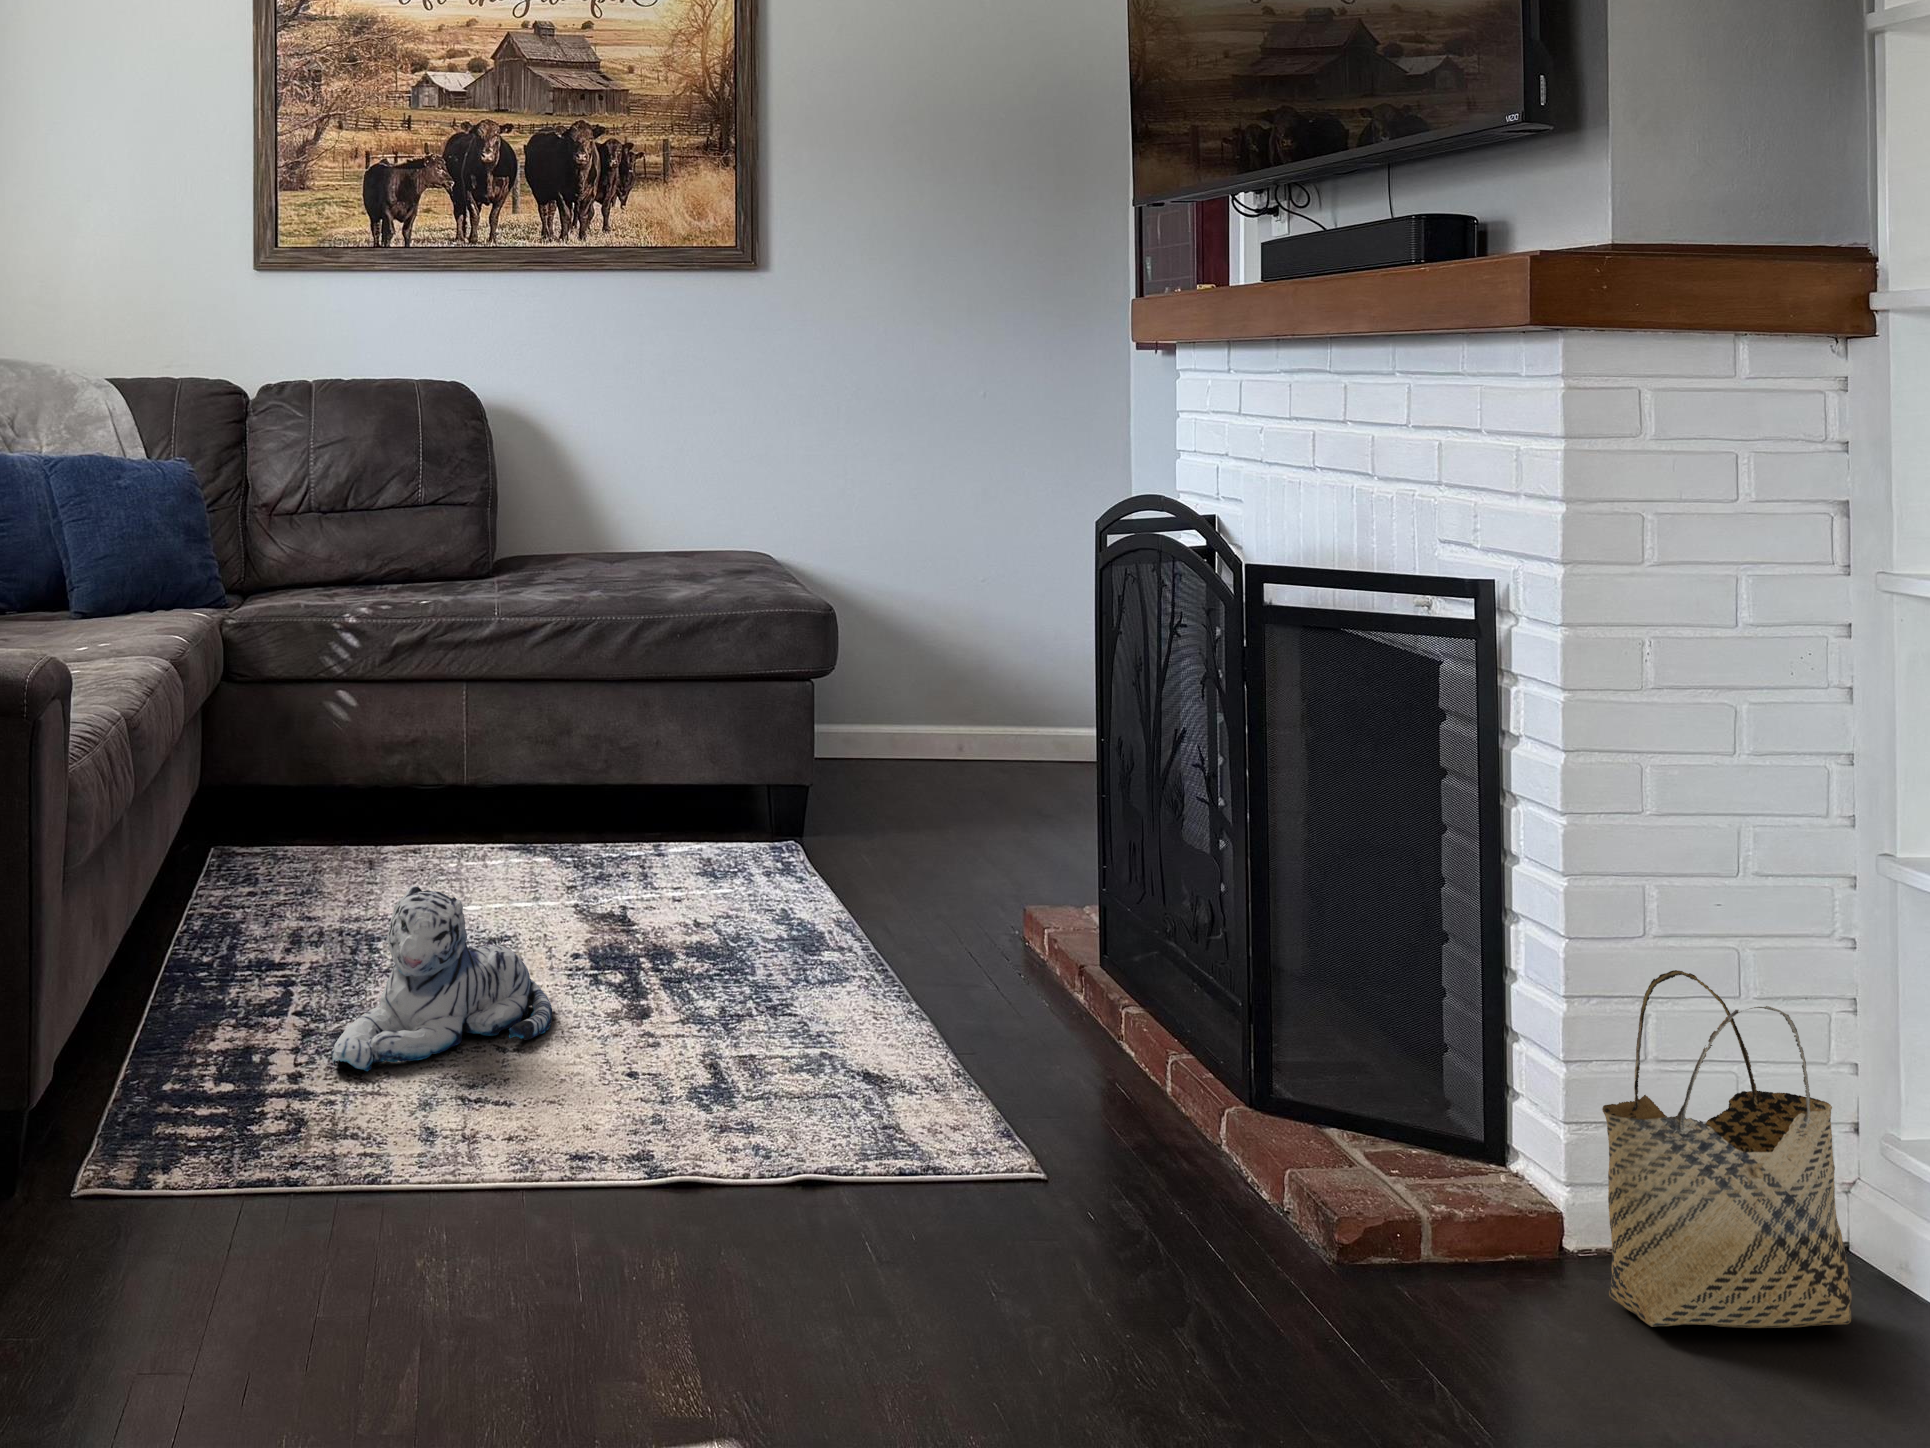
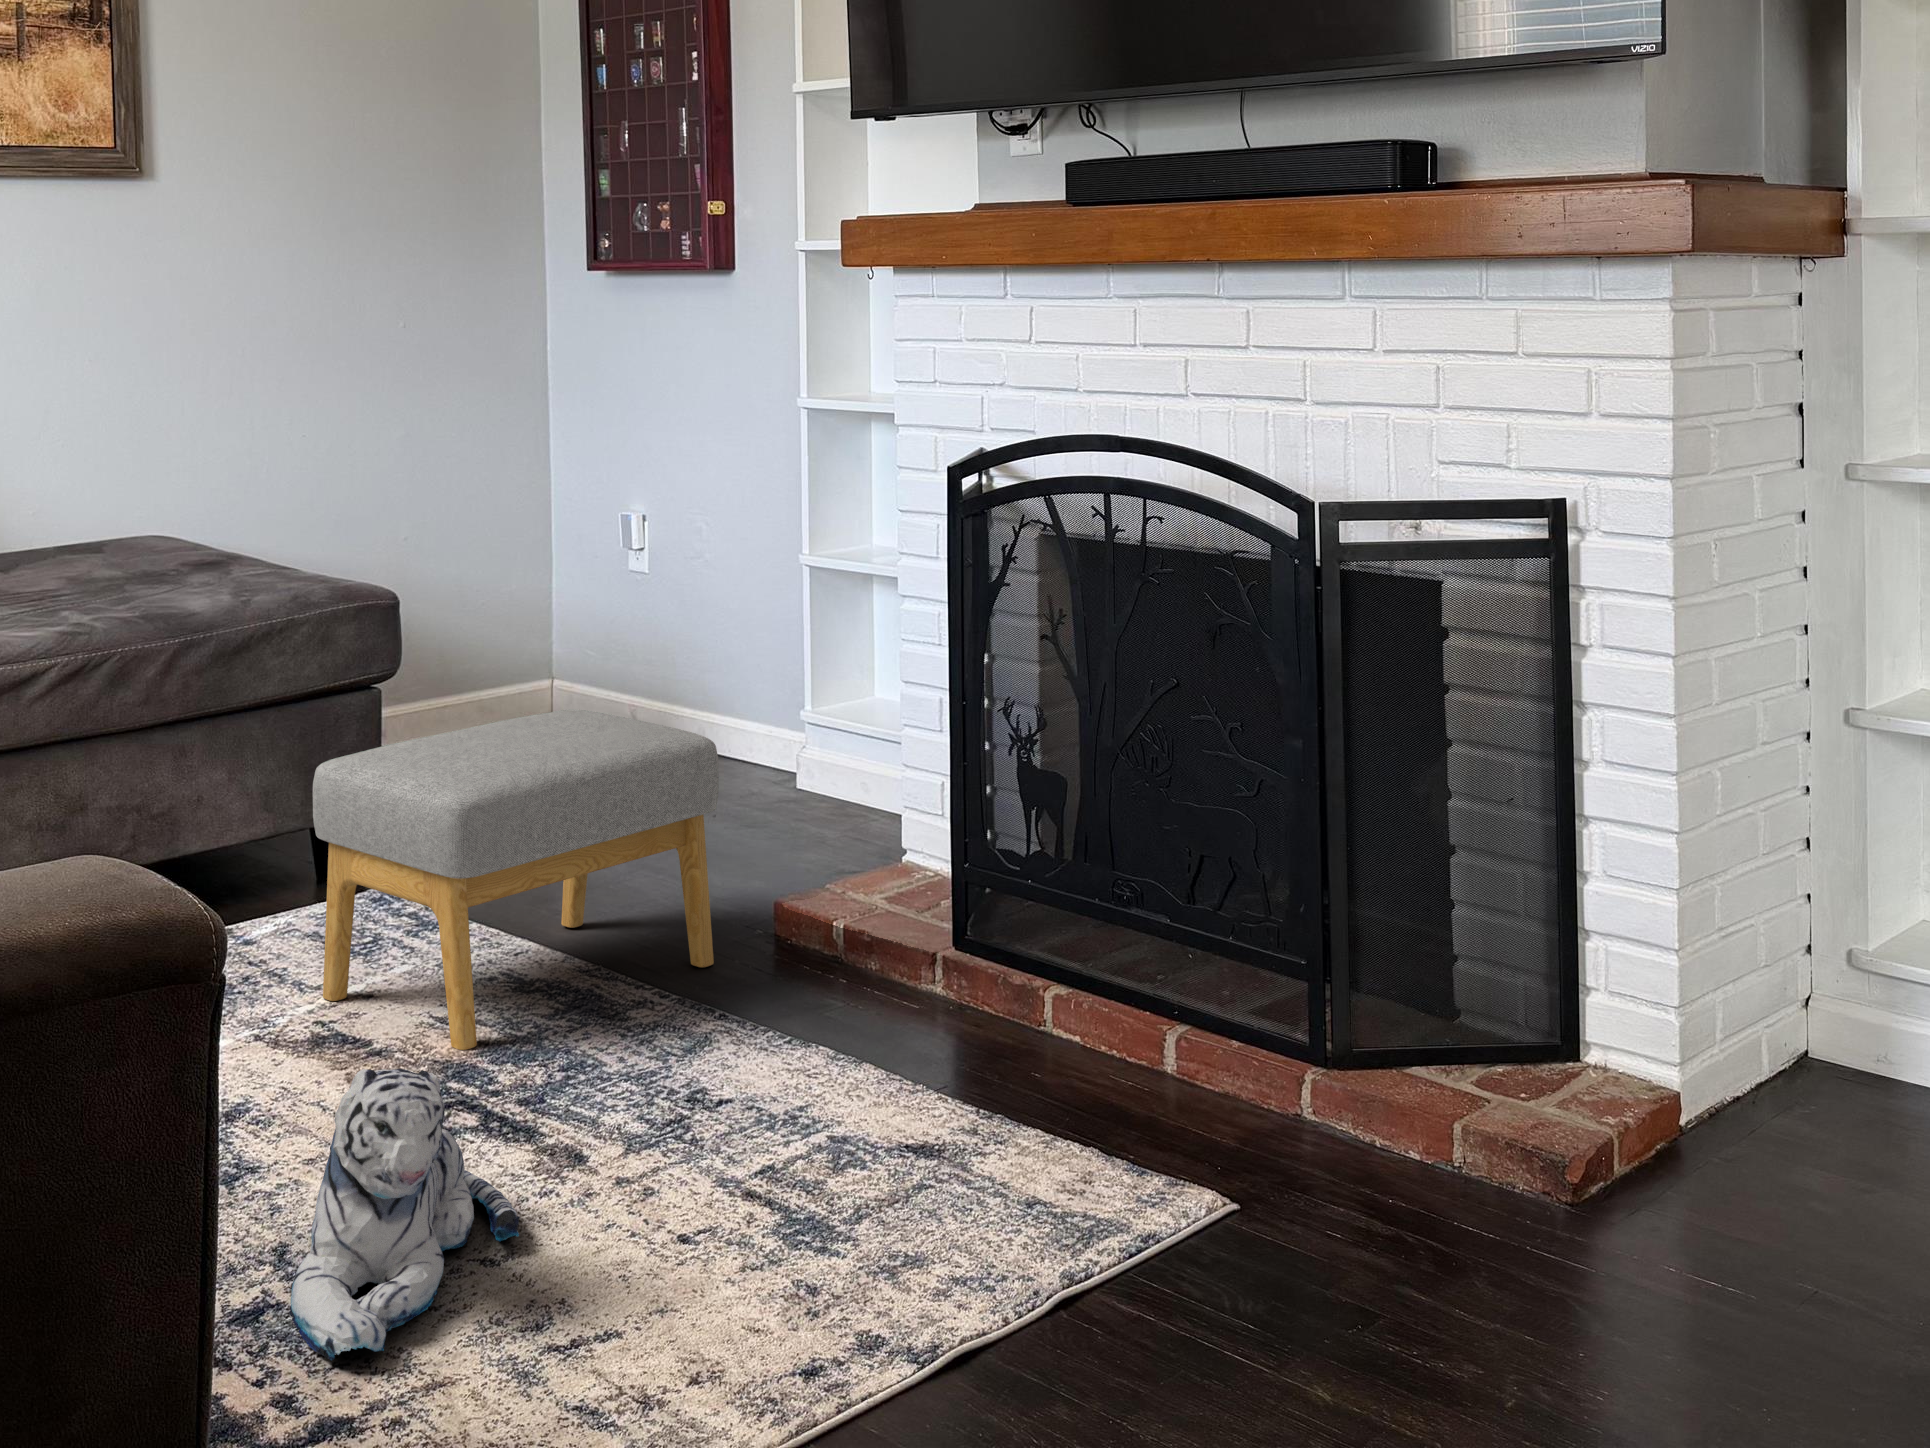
footstool: none [638,700,941,937] -> present [313,710,719,1050]
woven basket: present [1602,970,1852,1328] -> none [1747,843,1901,1169]

